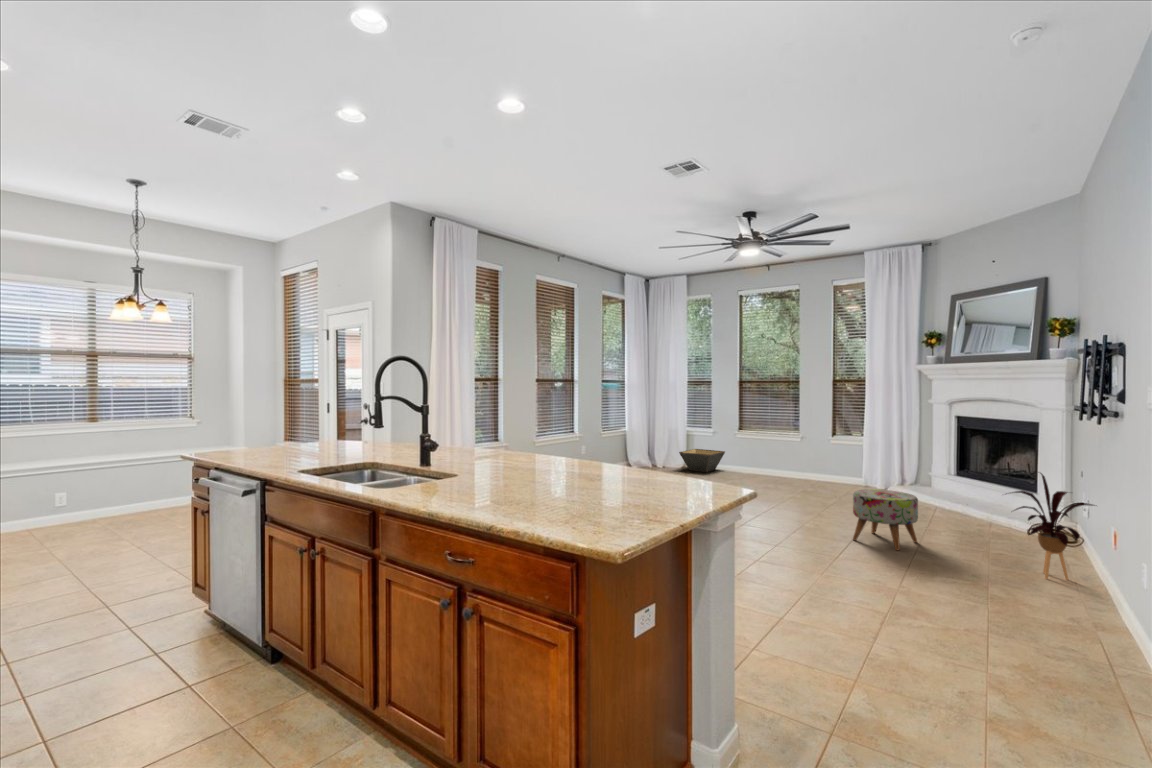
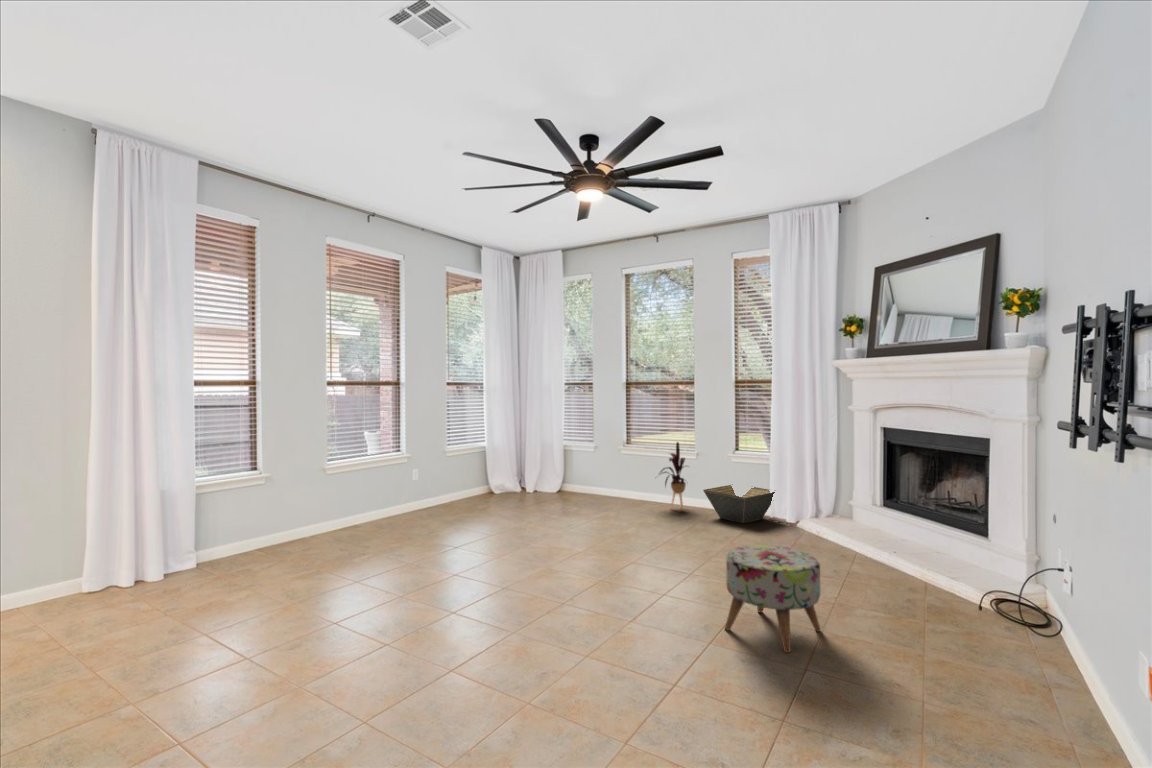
basket: present [679,449,725,472] -> present [703,485,775,523]
house plant: present [1012,473,1094,579] -> present [661,442,686,510]

